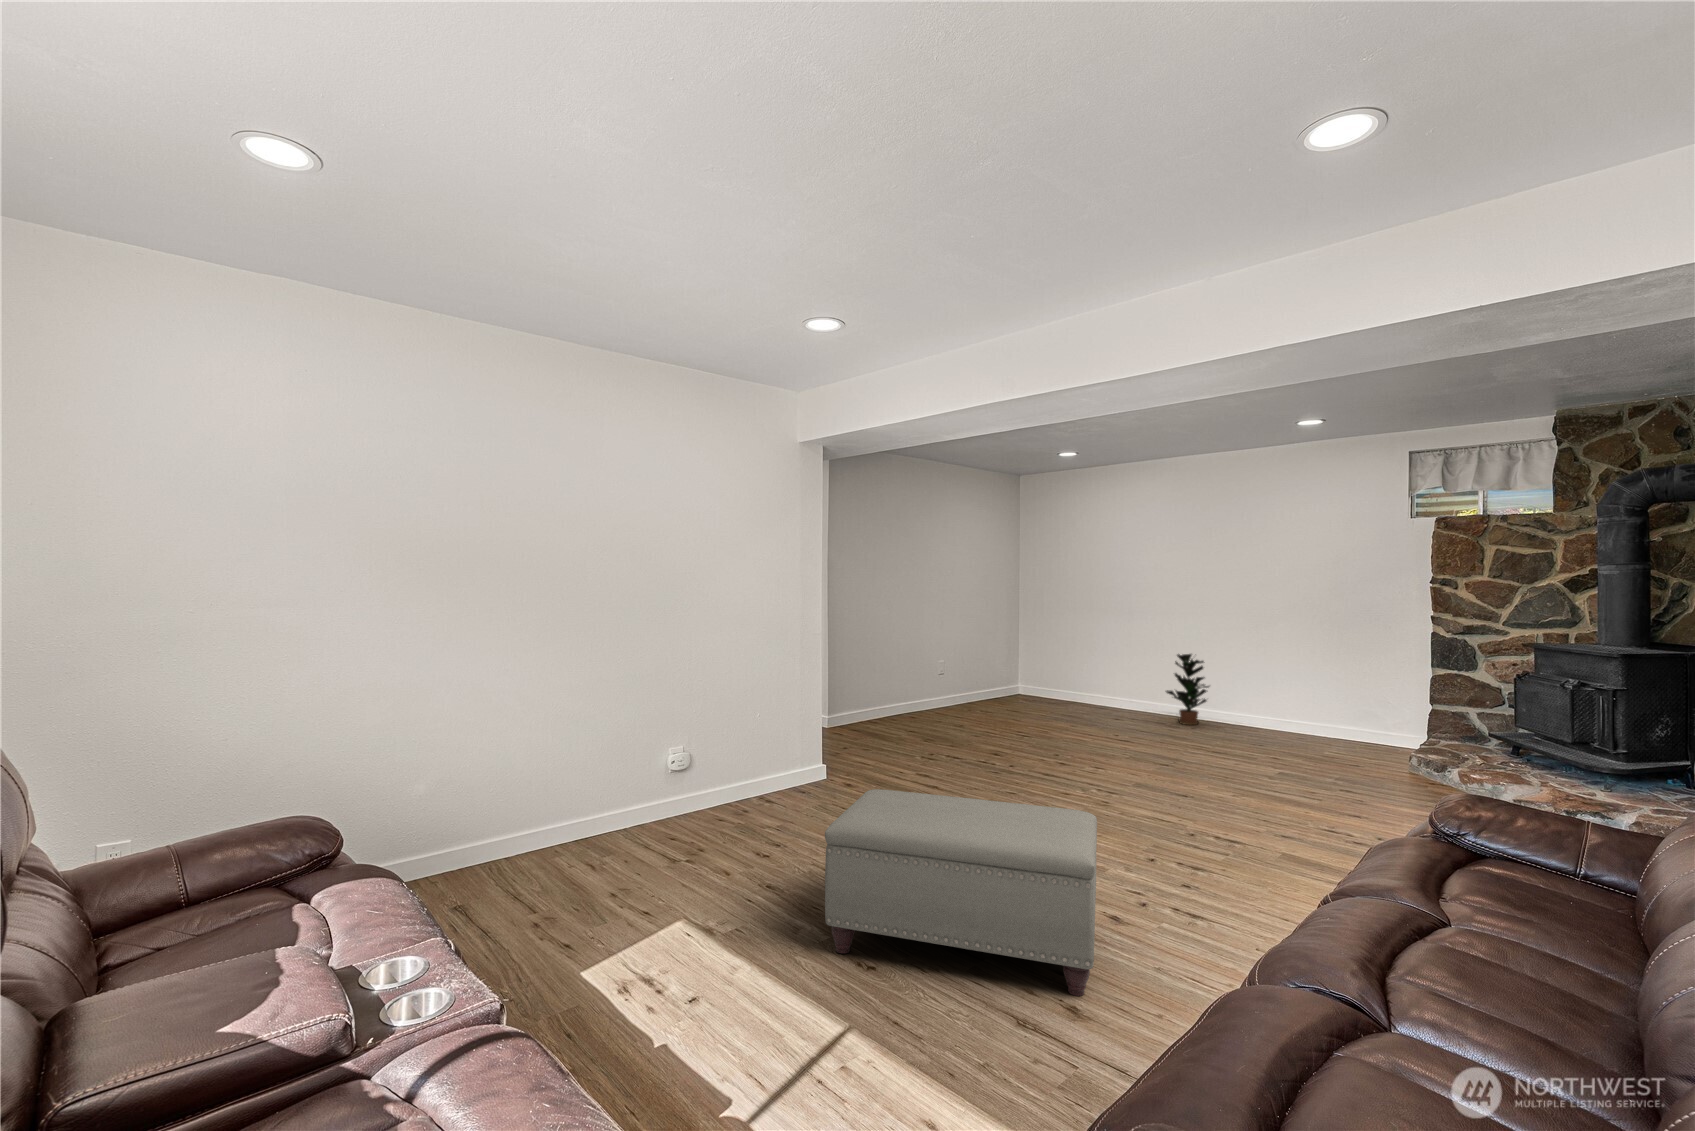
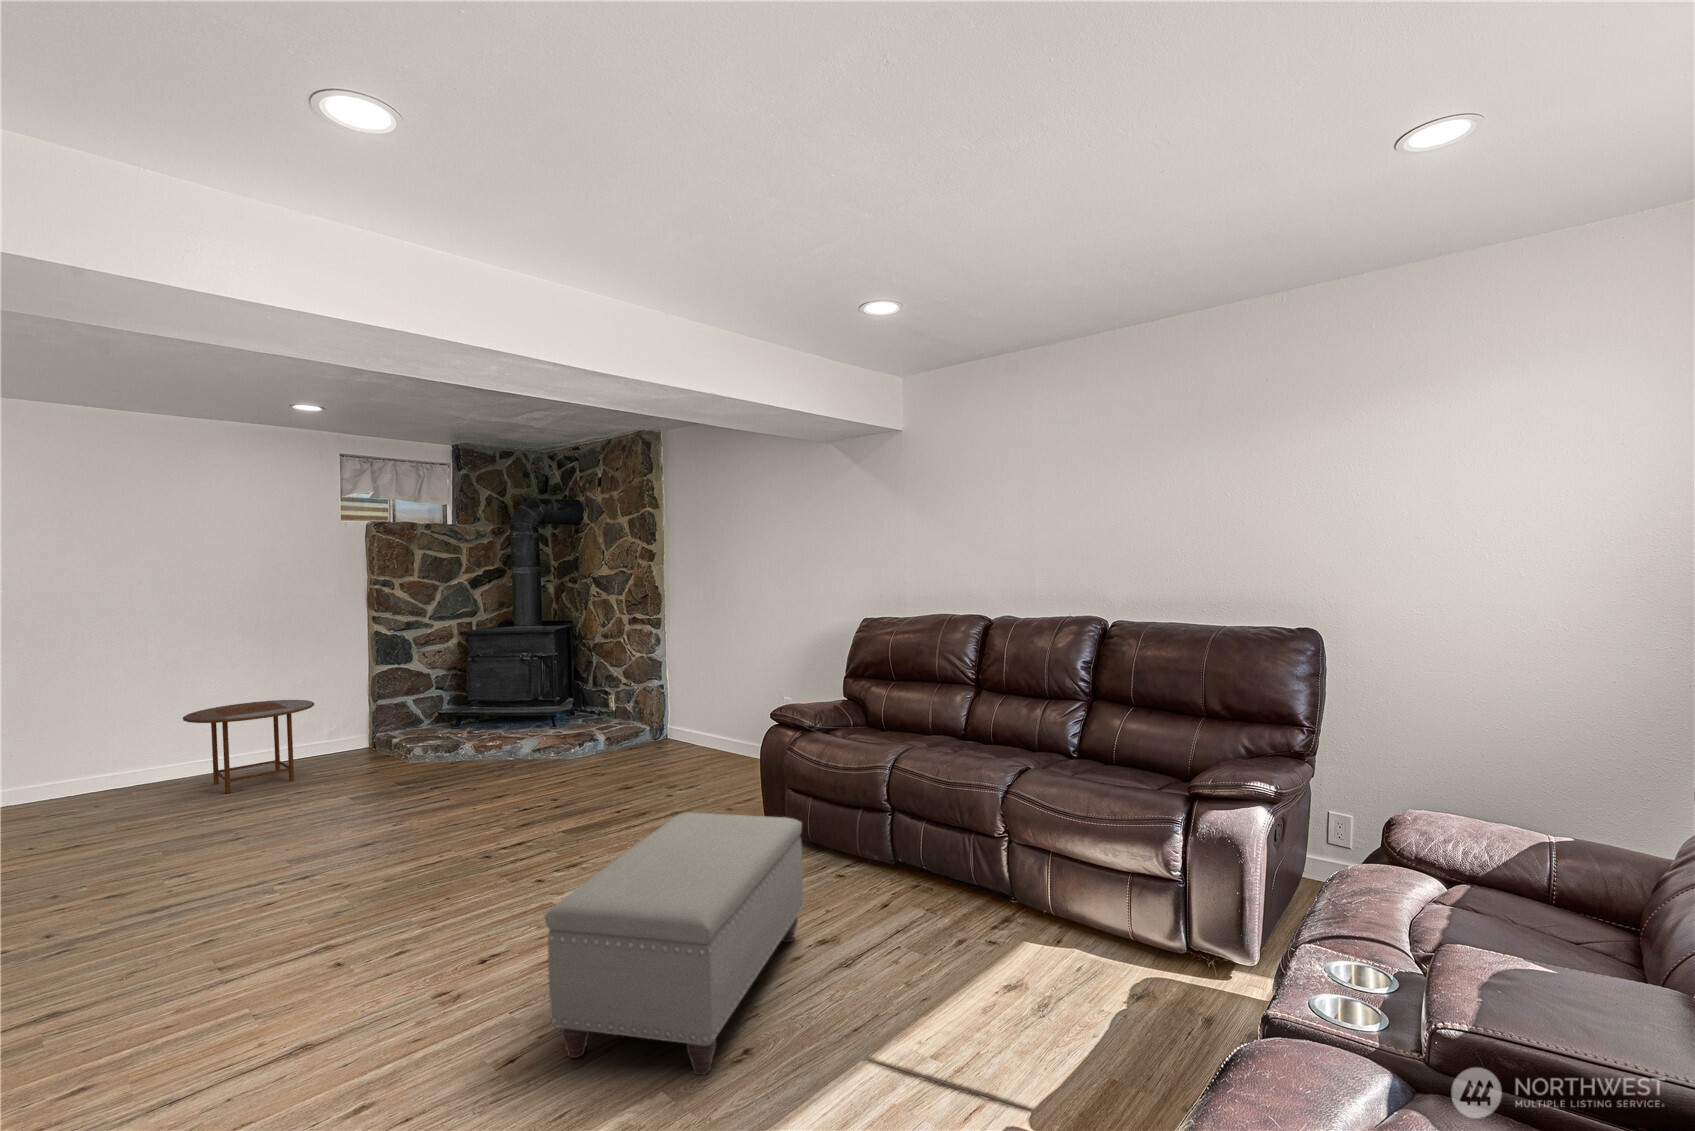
potted plant: present [1166,654,1209,725] -> none [29,707,119,814]
side table: none [1239,674,1344,750] -> present [183,700,314,793]

